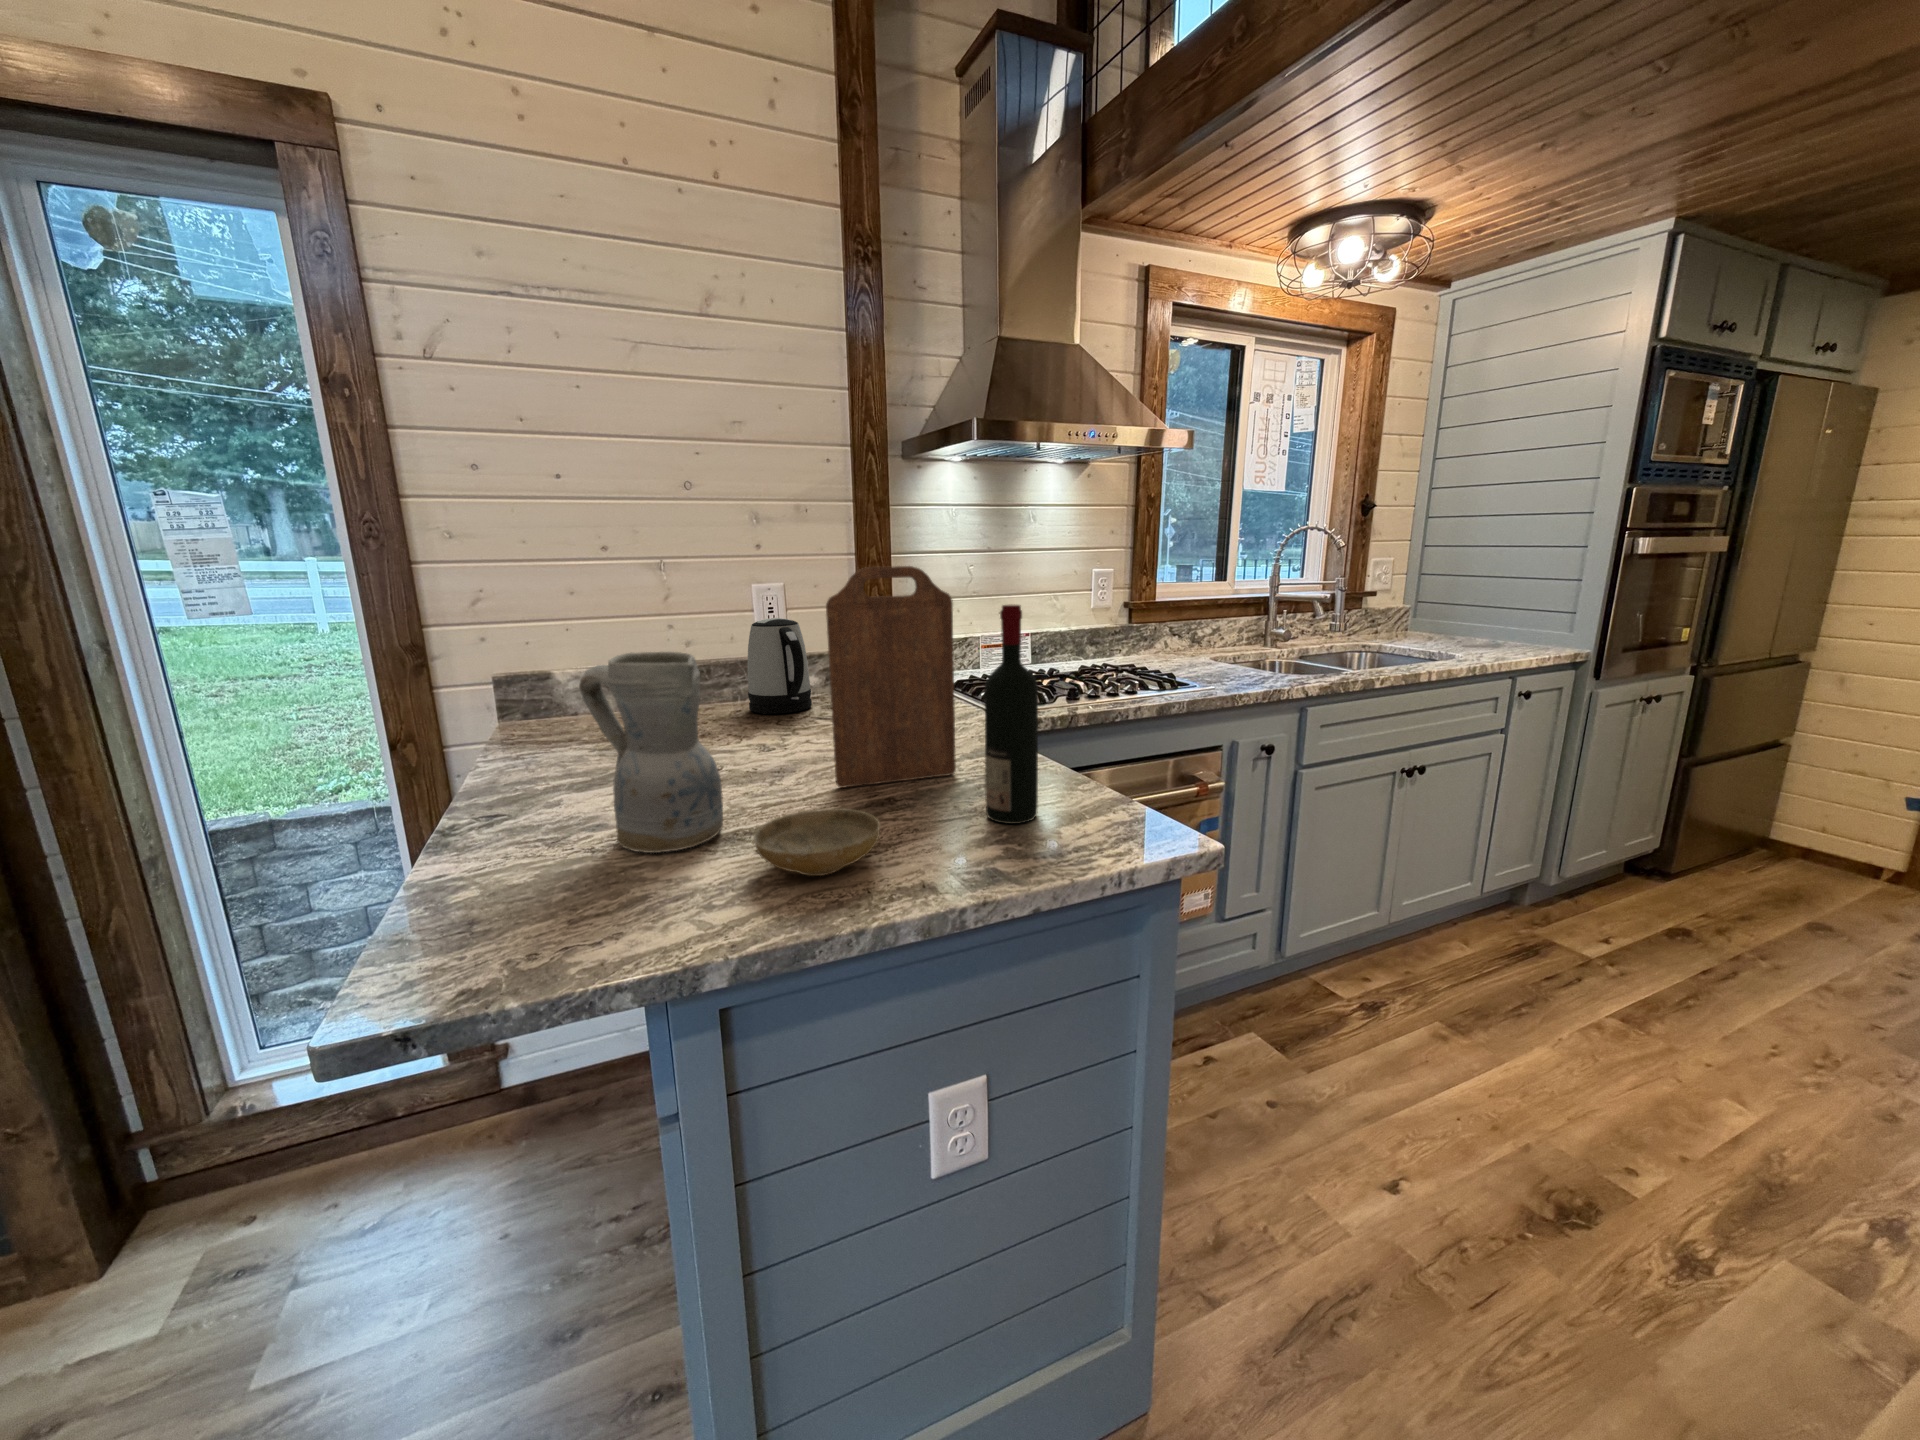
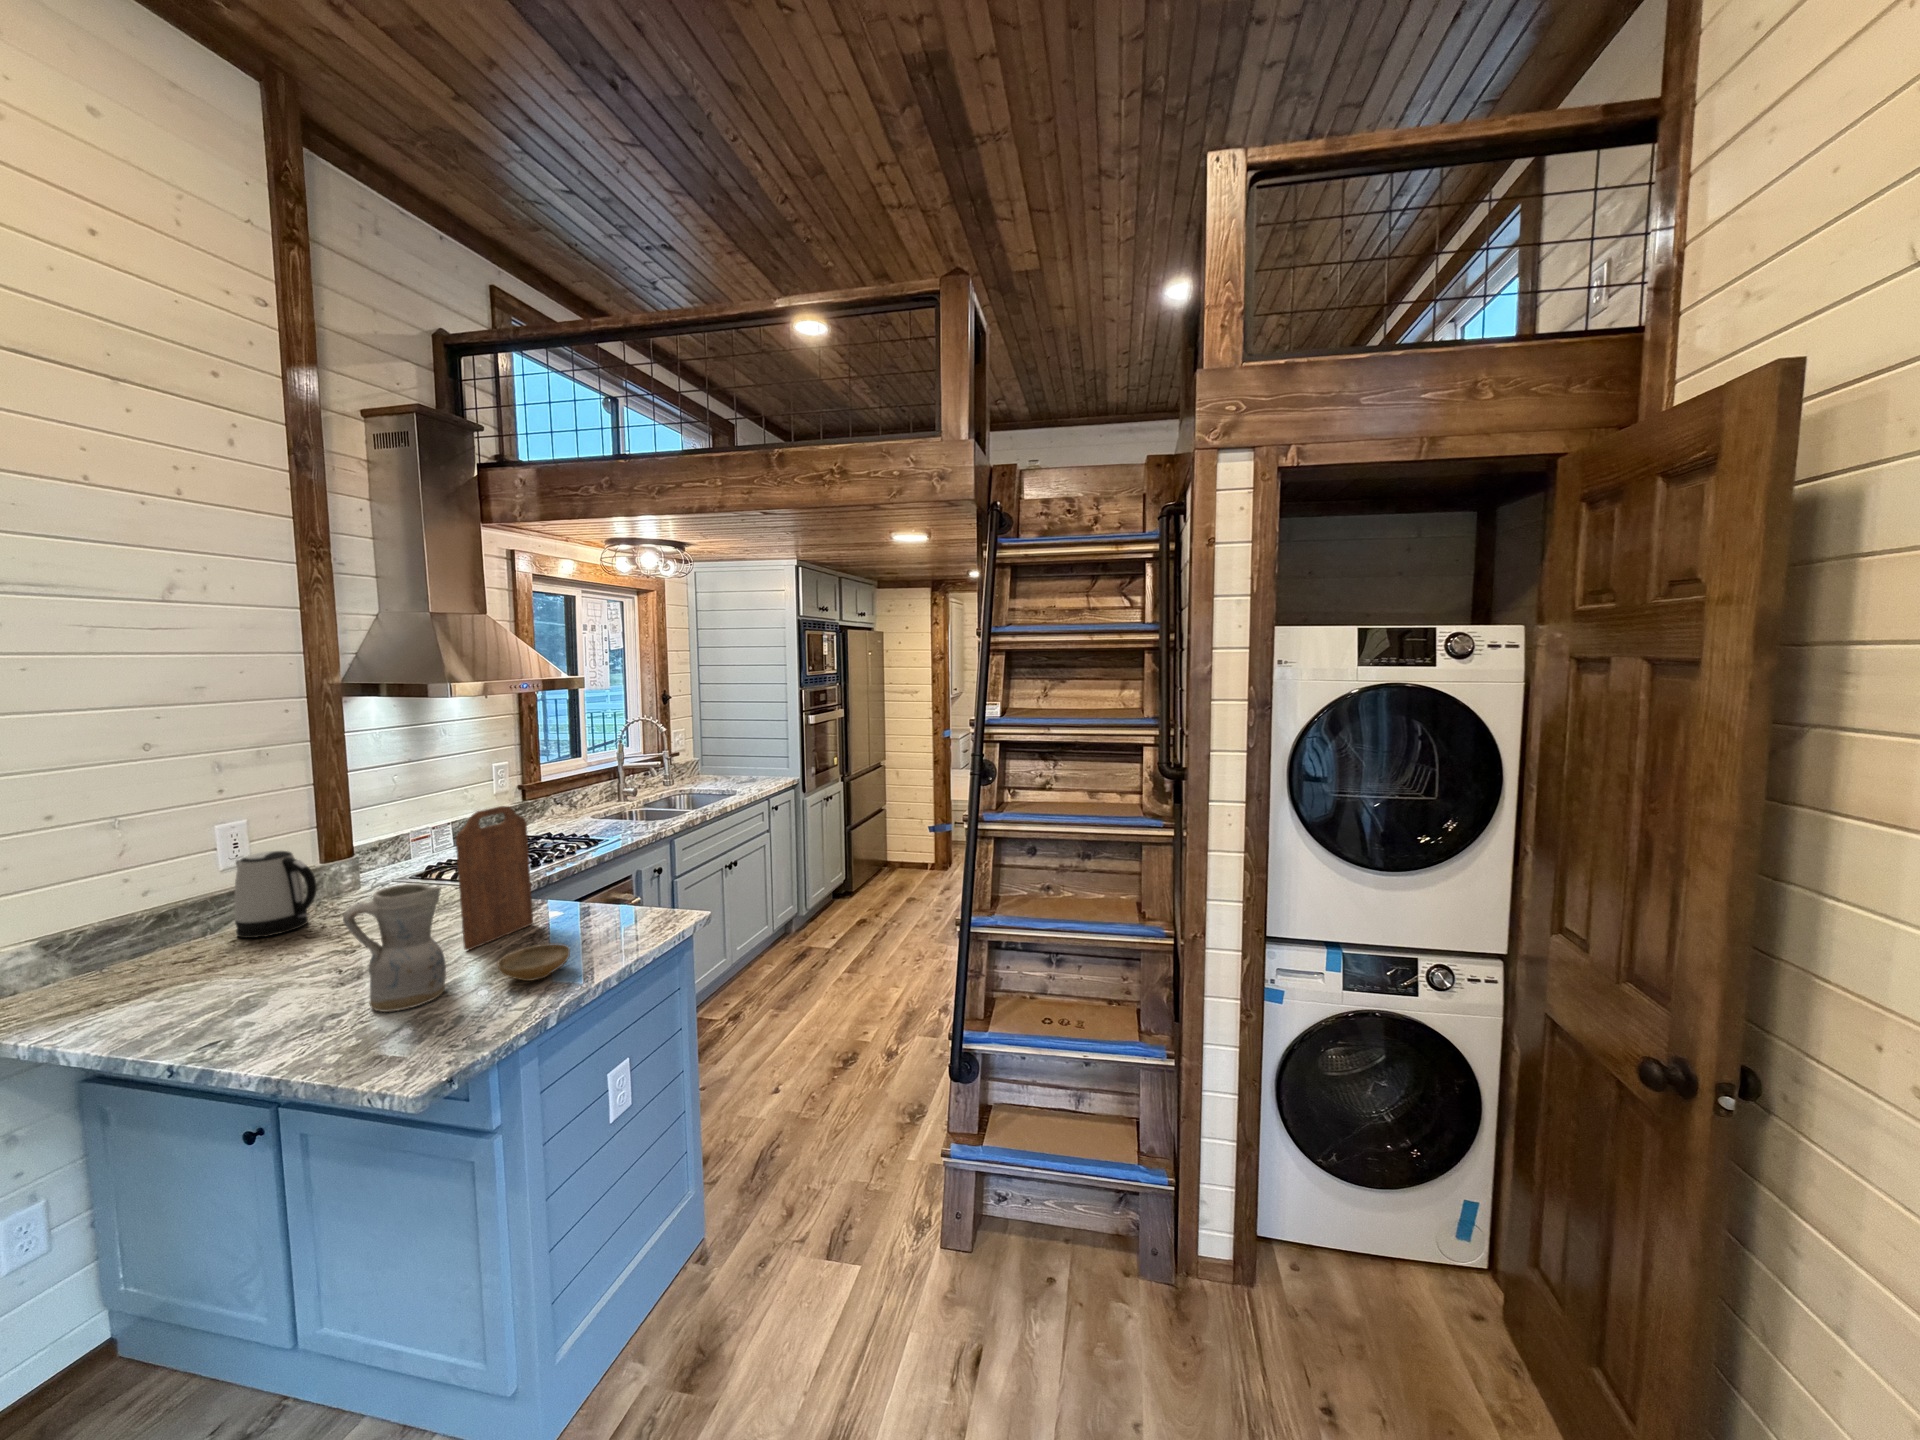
wine bottle: present [985,605,1038,824] -> none [581,821,615,935]

